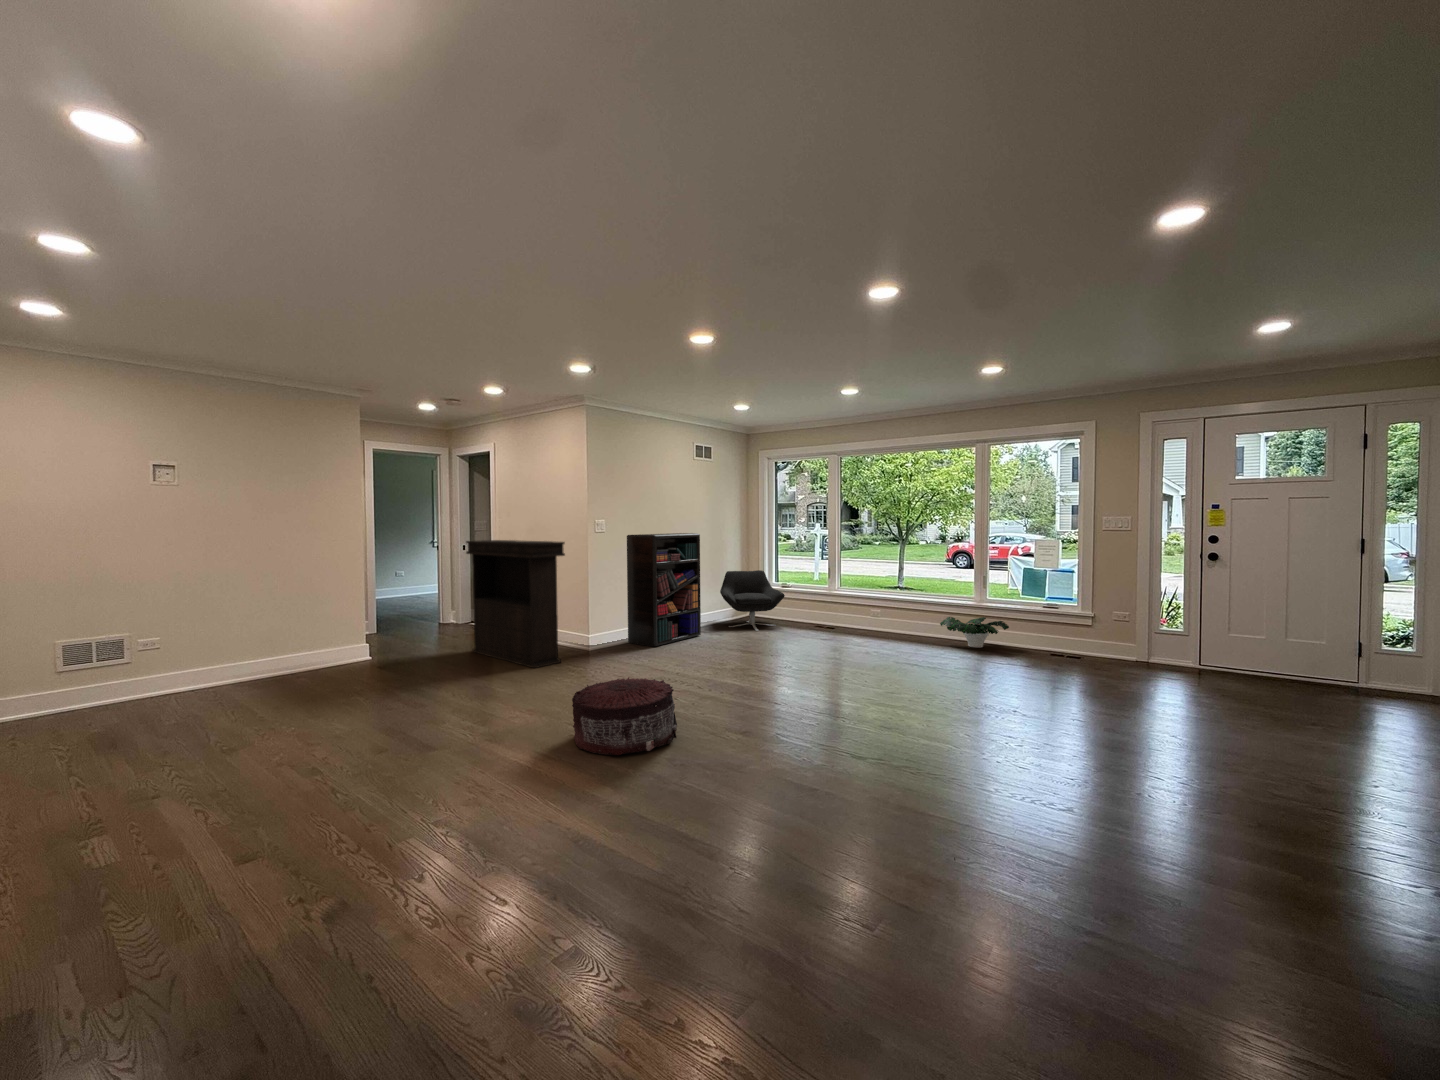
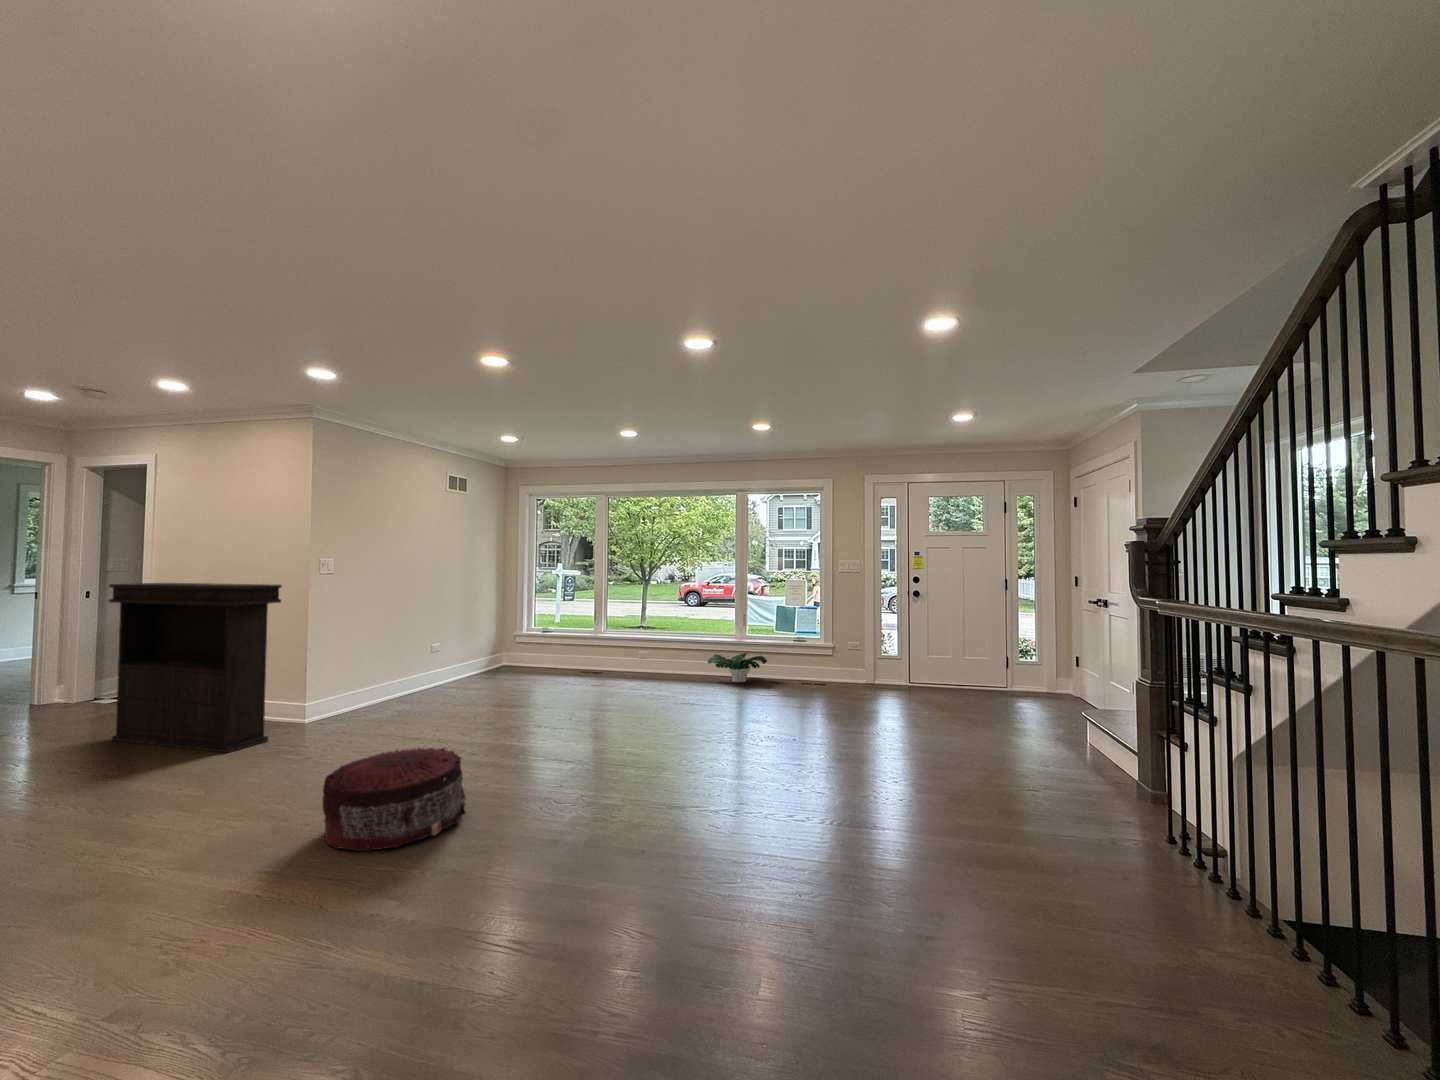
bookshelf: present [627,533,701,647] -> none [360,574,456,709]
lounge chair: present [720,570,785,631] -> none [473,615,550,682]

